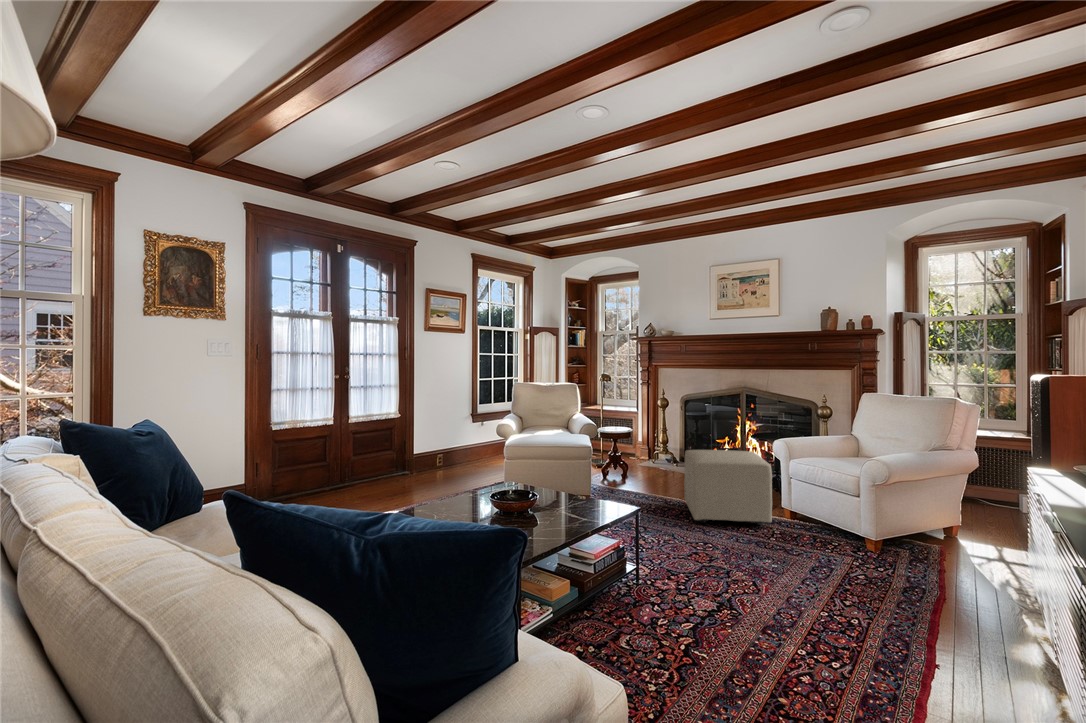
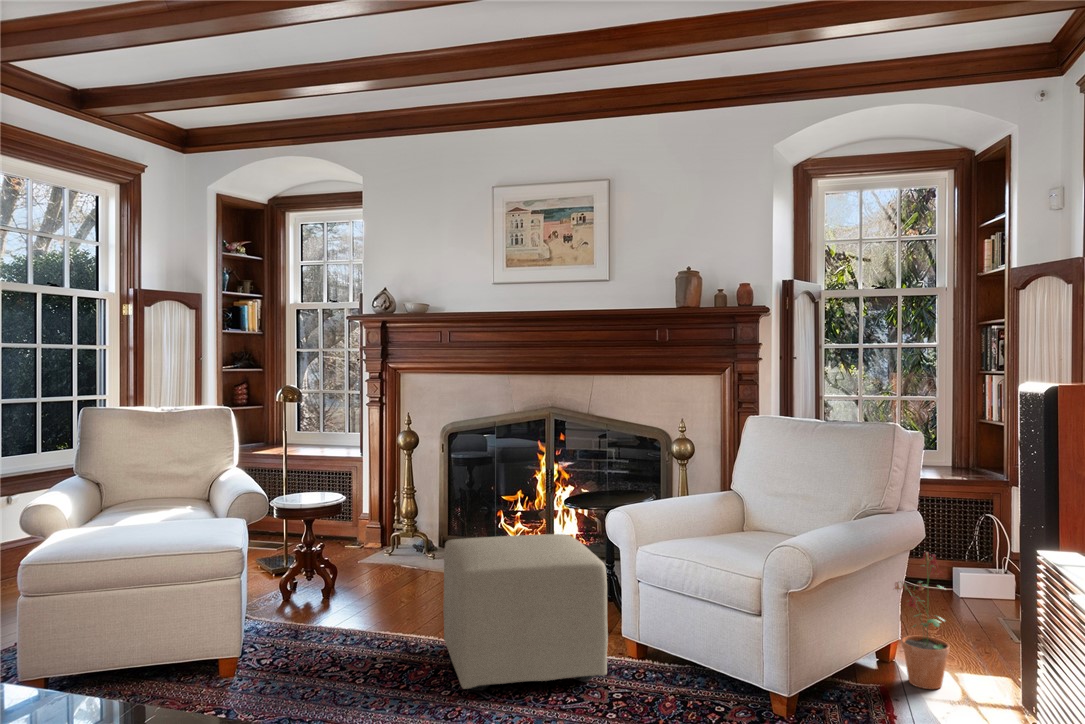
potted plant: none [953,473,991,552] -> present [895,552,950,689]

